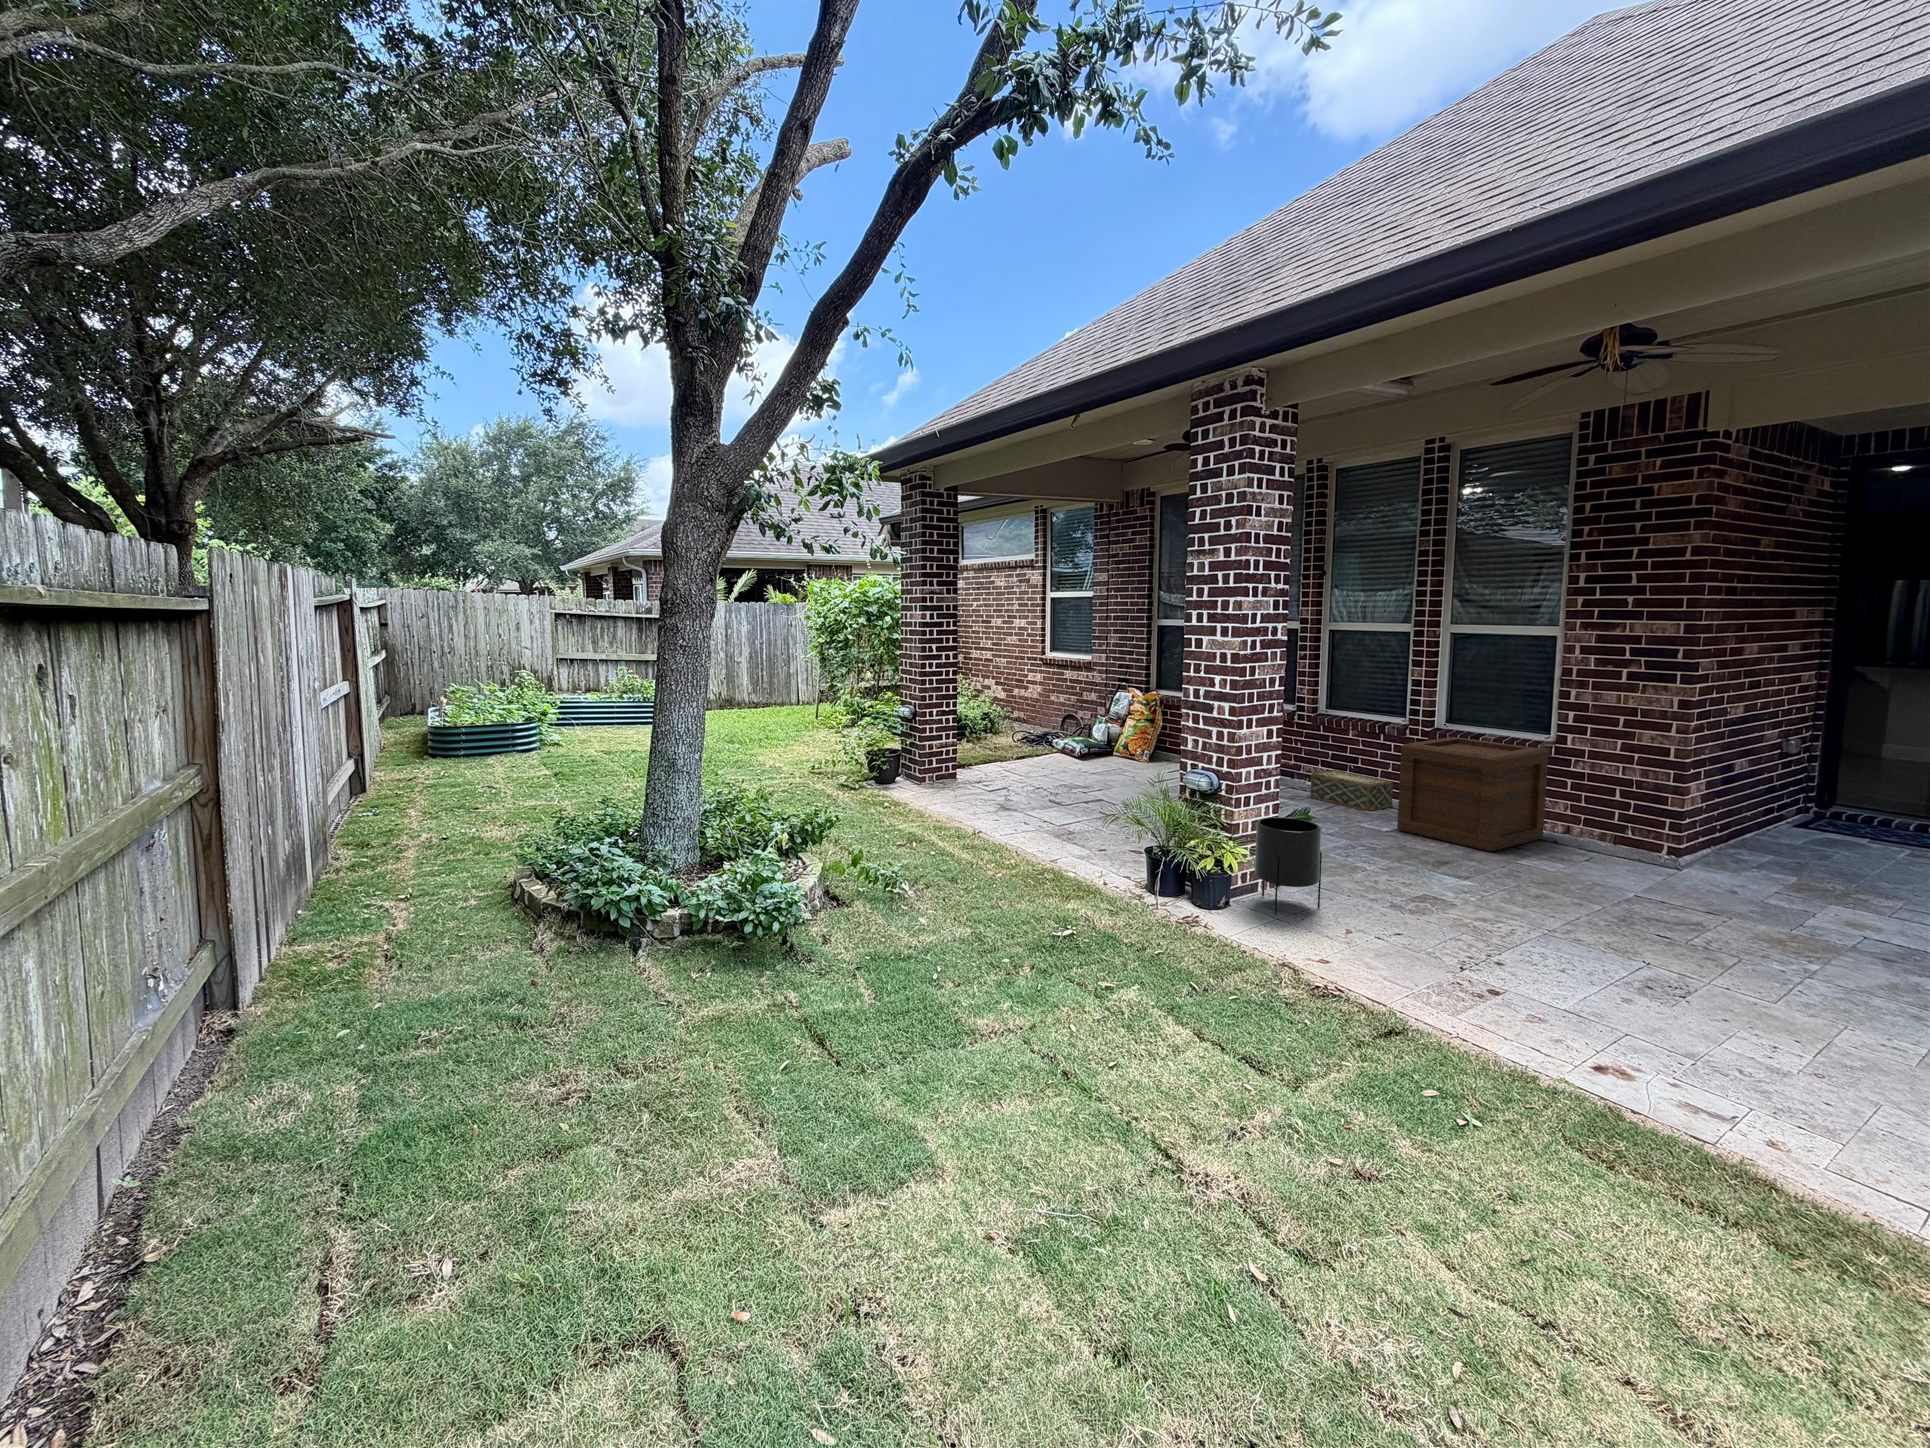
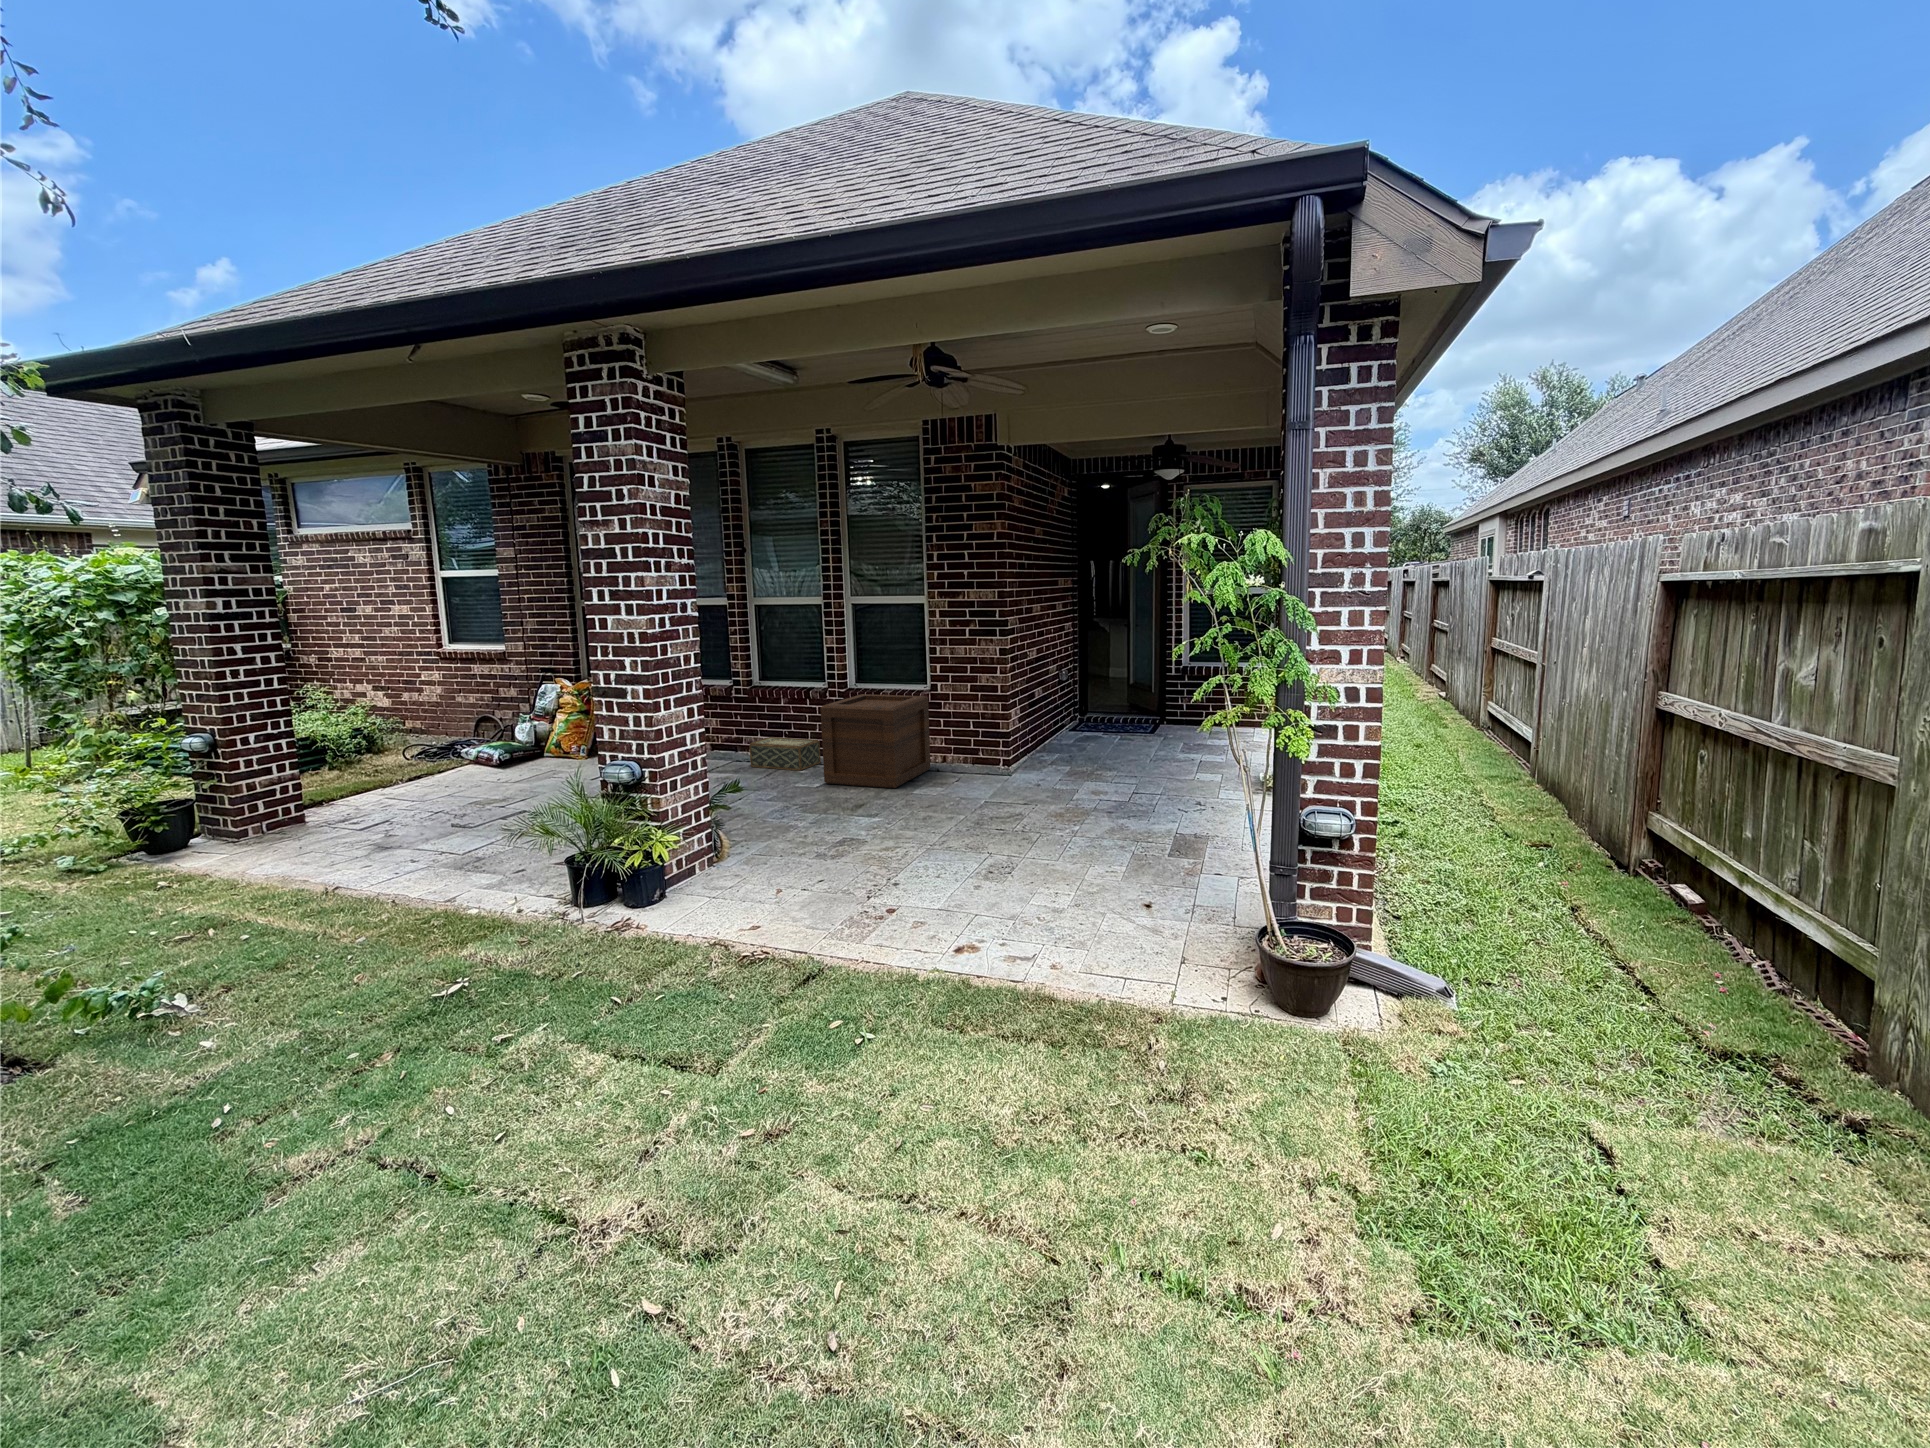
planter: present [1255,817,1322,915] -> none [685,794,755,896]

